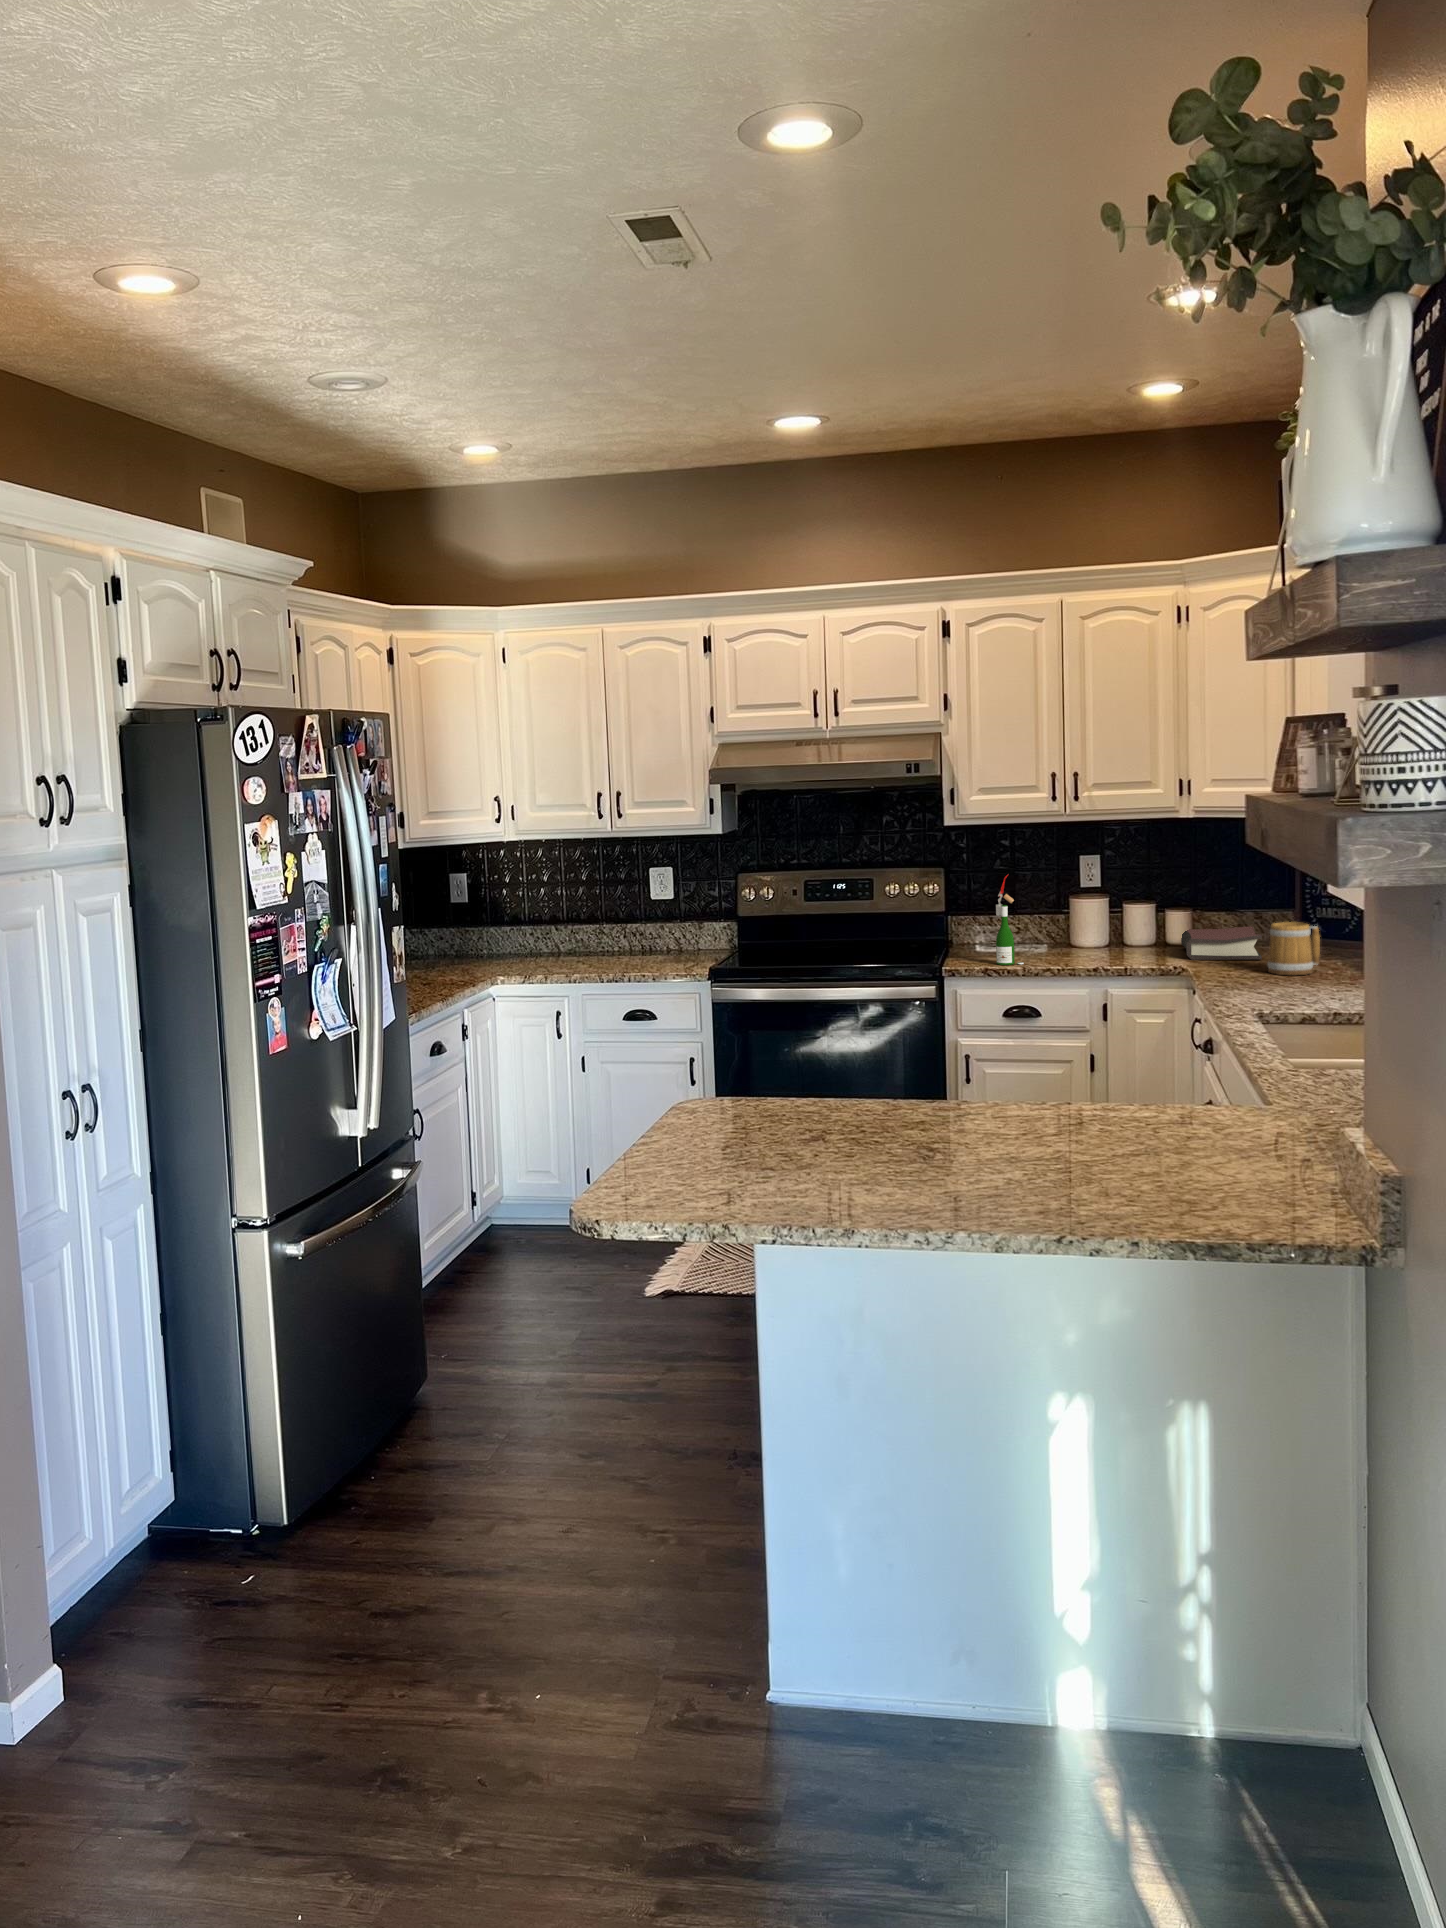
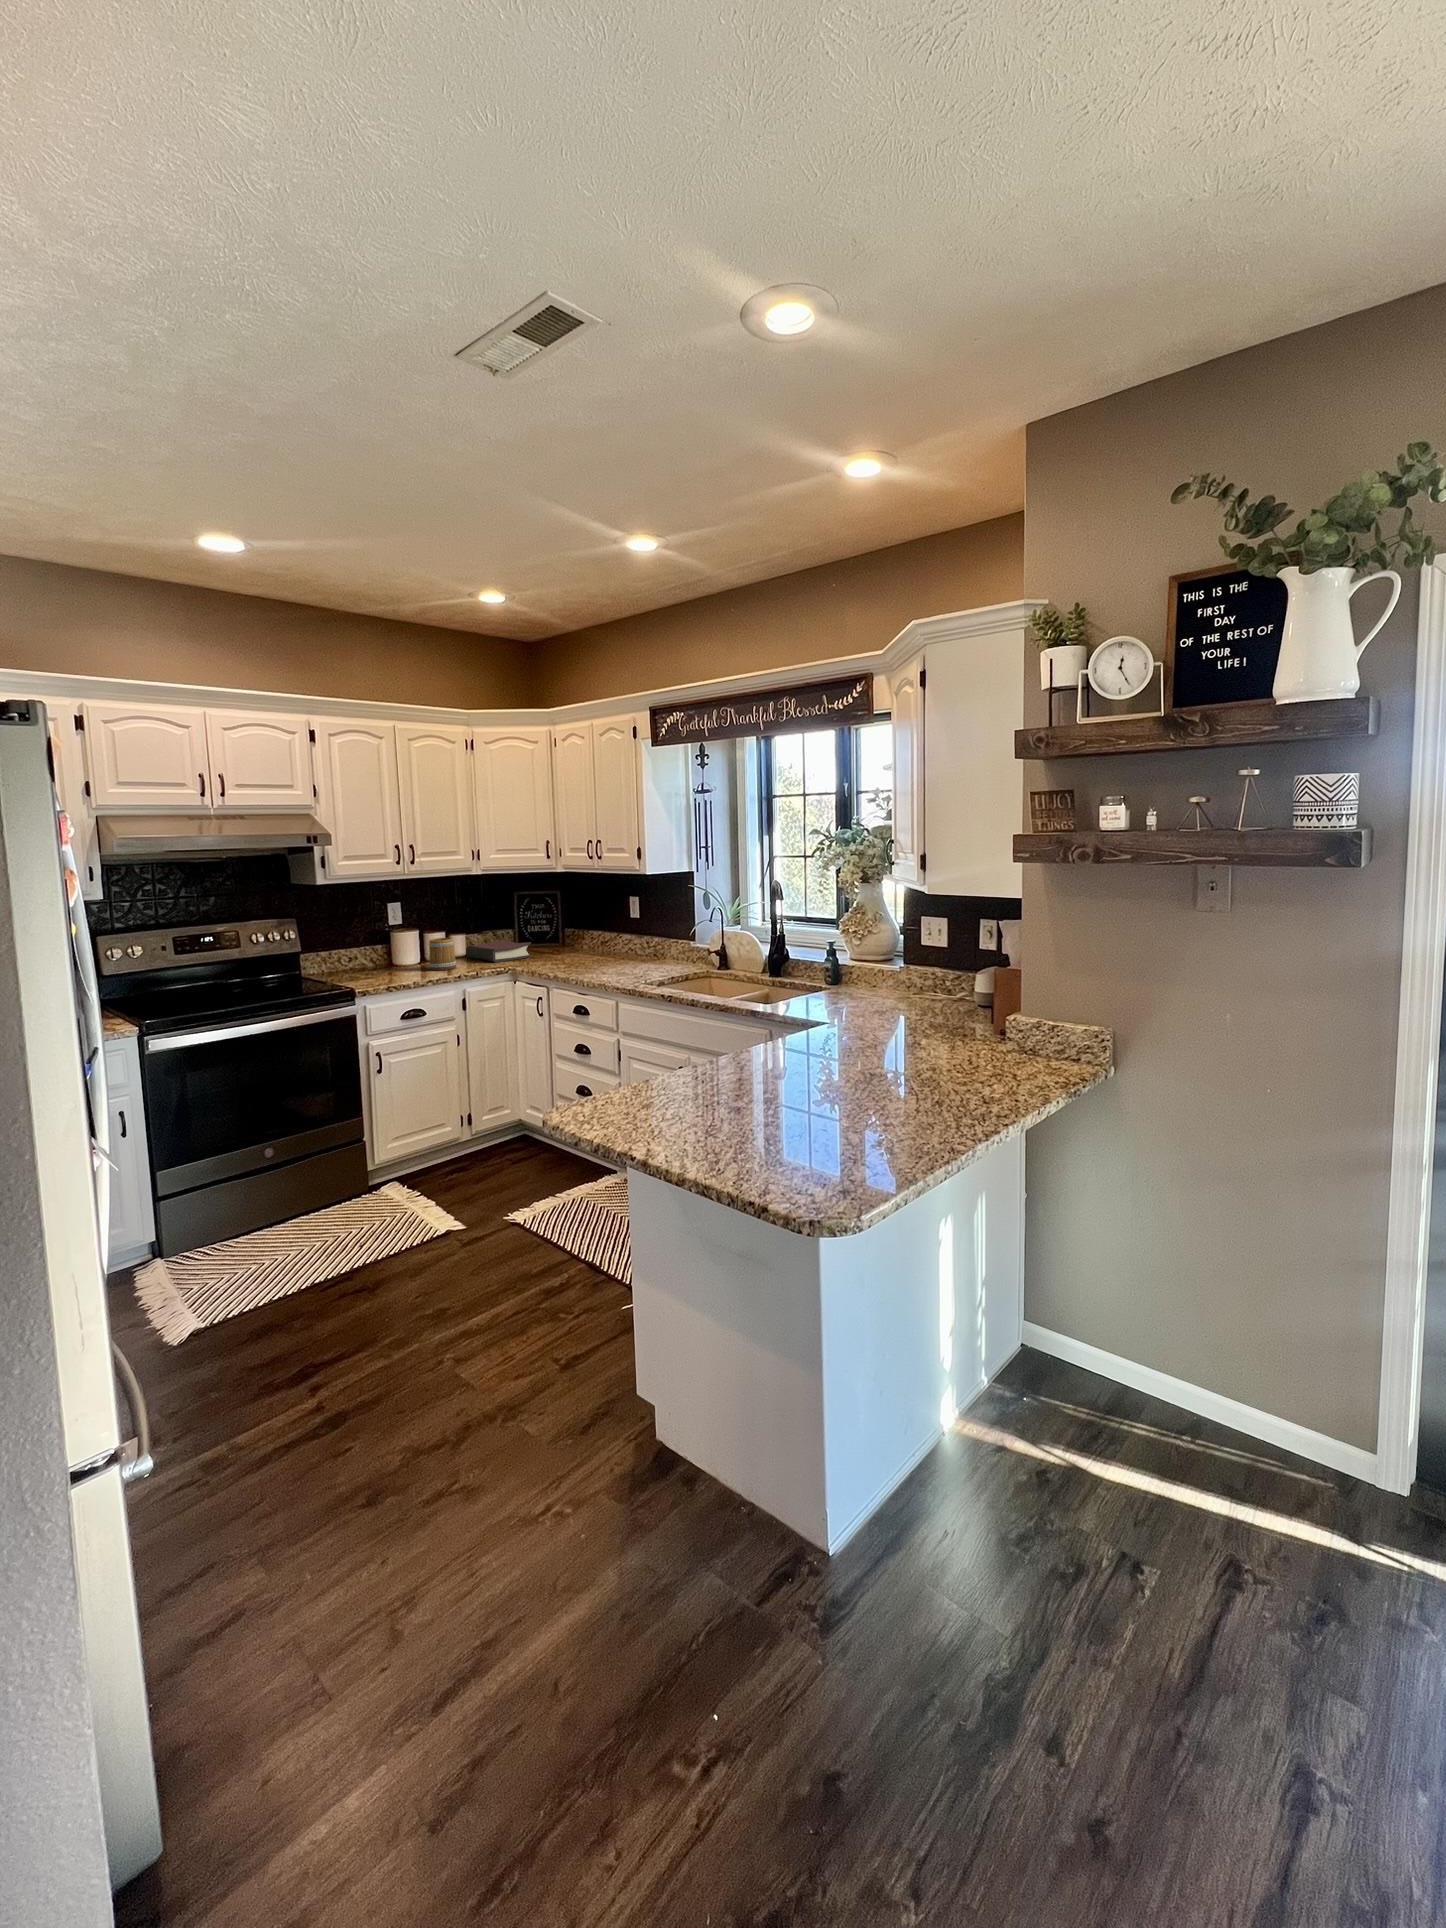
wine bottle: present [996,874,1024,965] -> none [382,917,407,982]
mug: present [1268,922,1320,975] -> present [429,938,456,970]

